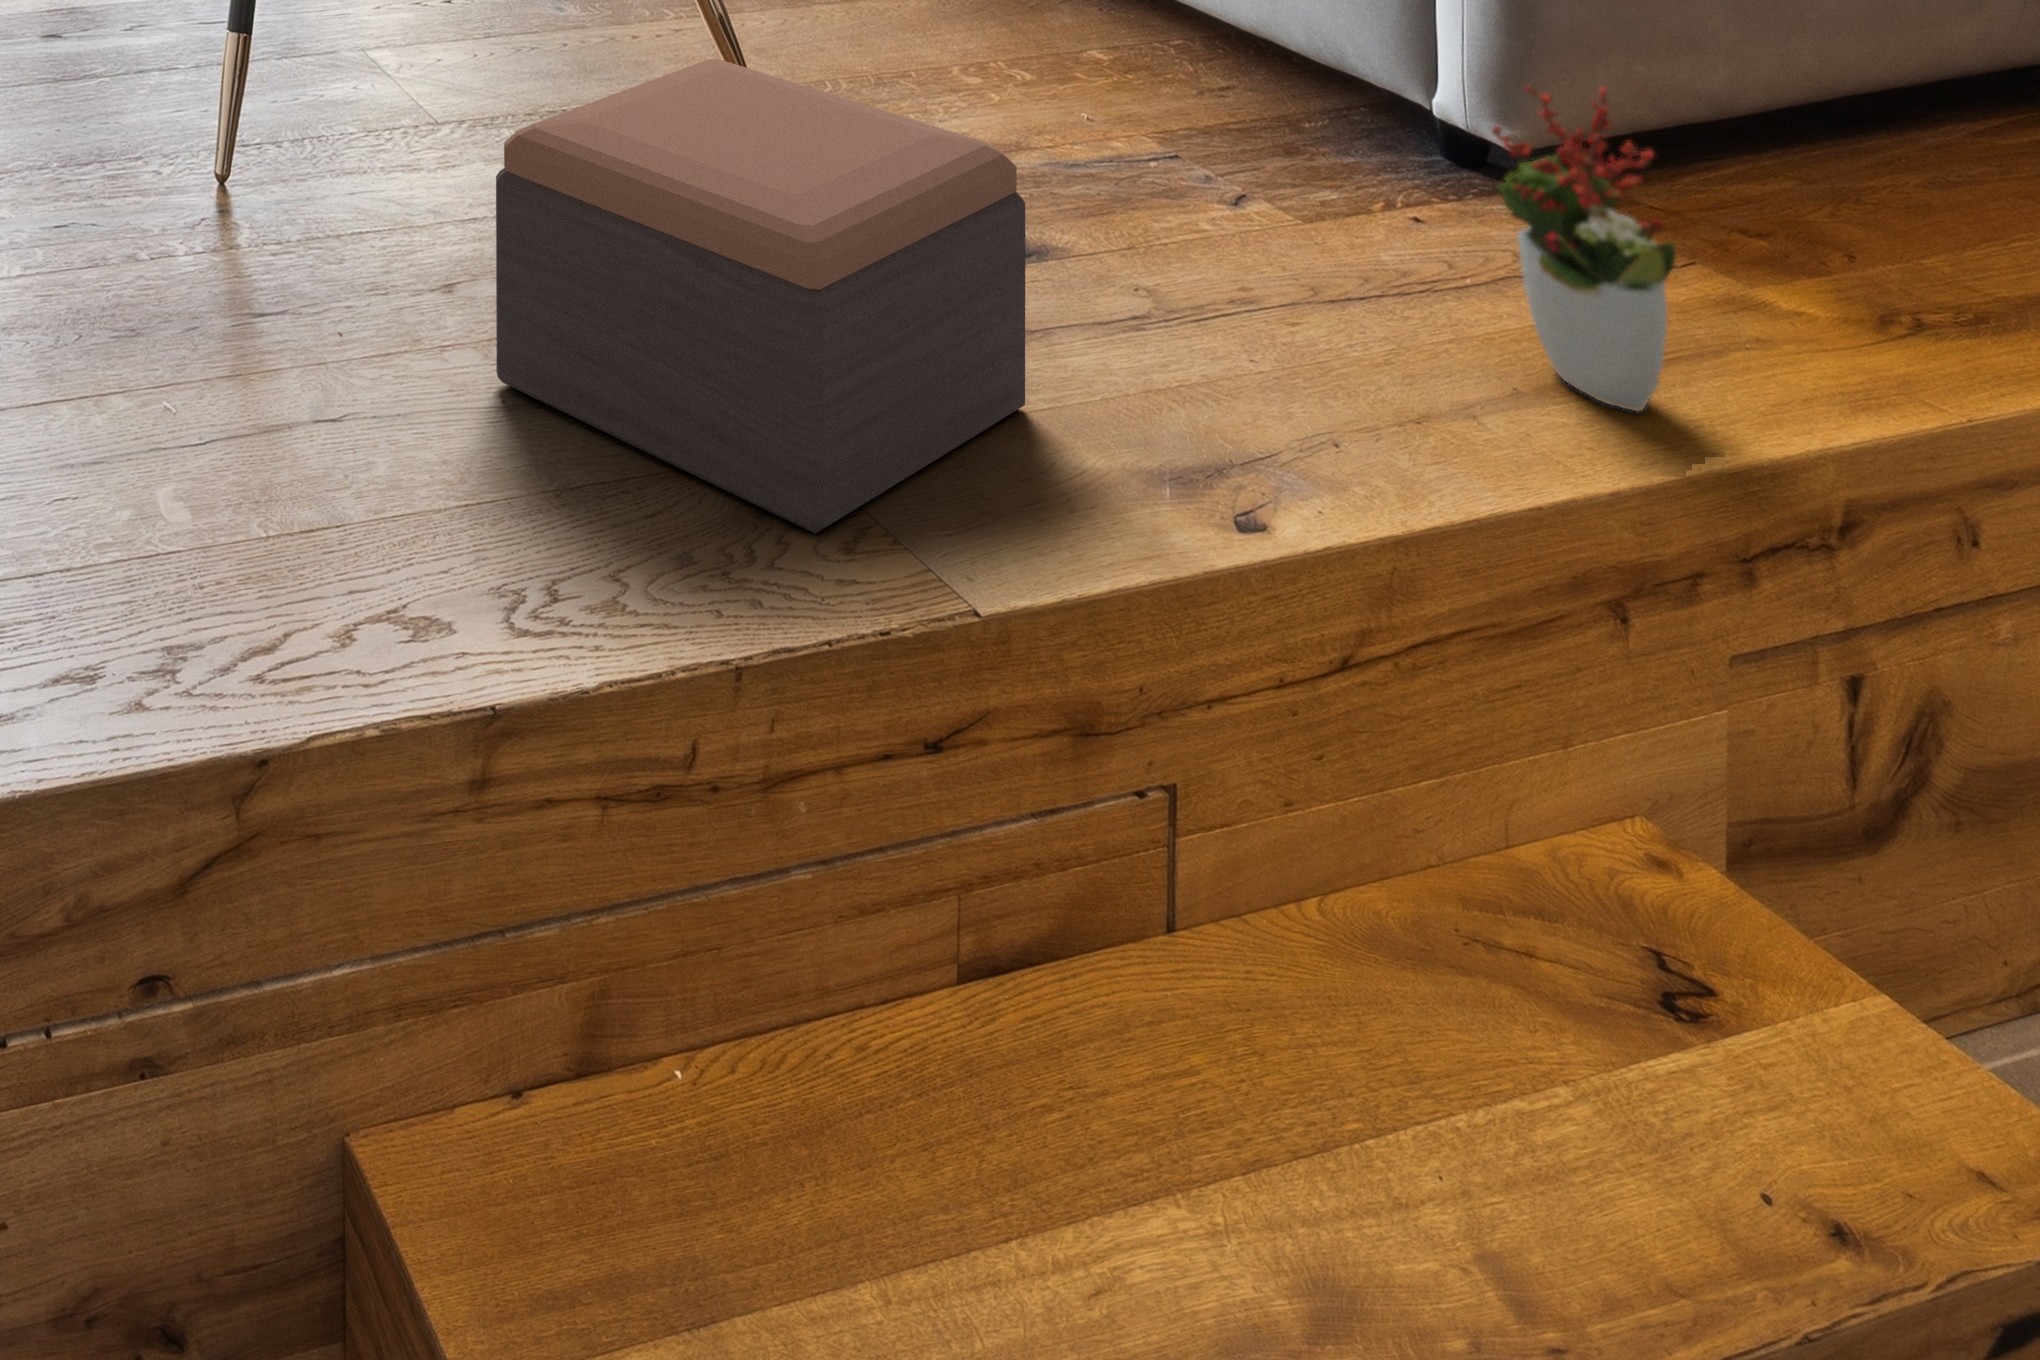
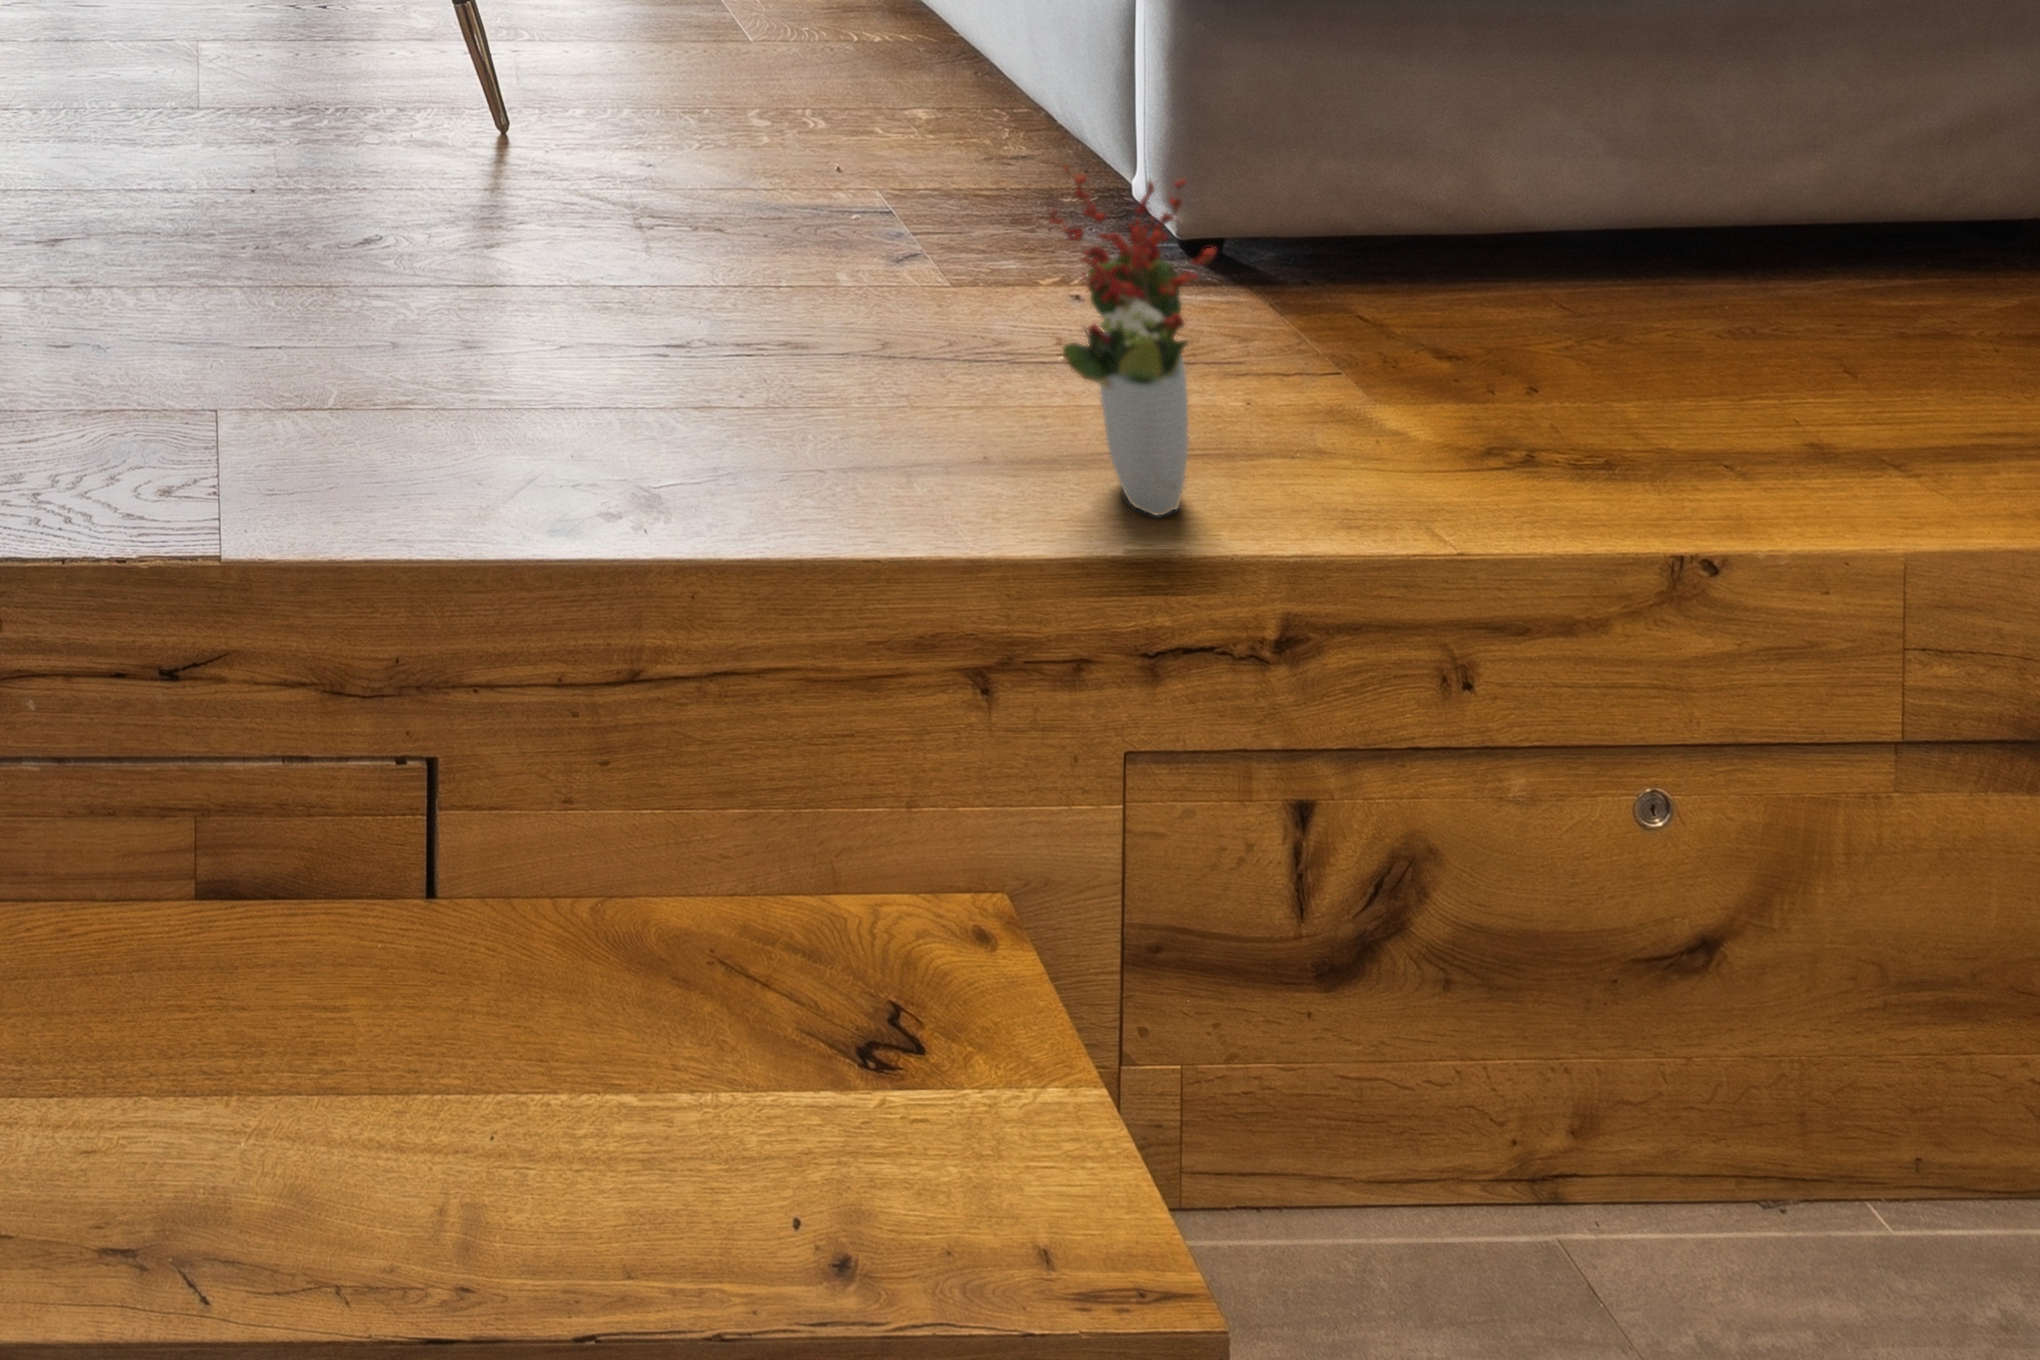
footstool: present [496,59,1025,534] -> none [56,86,531,501]

